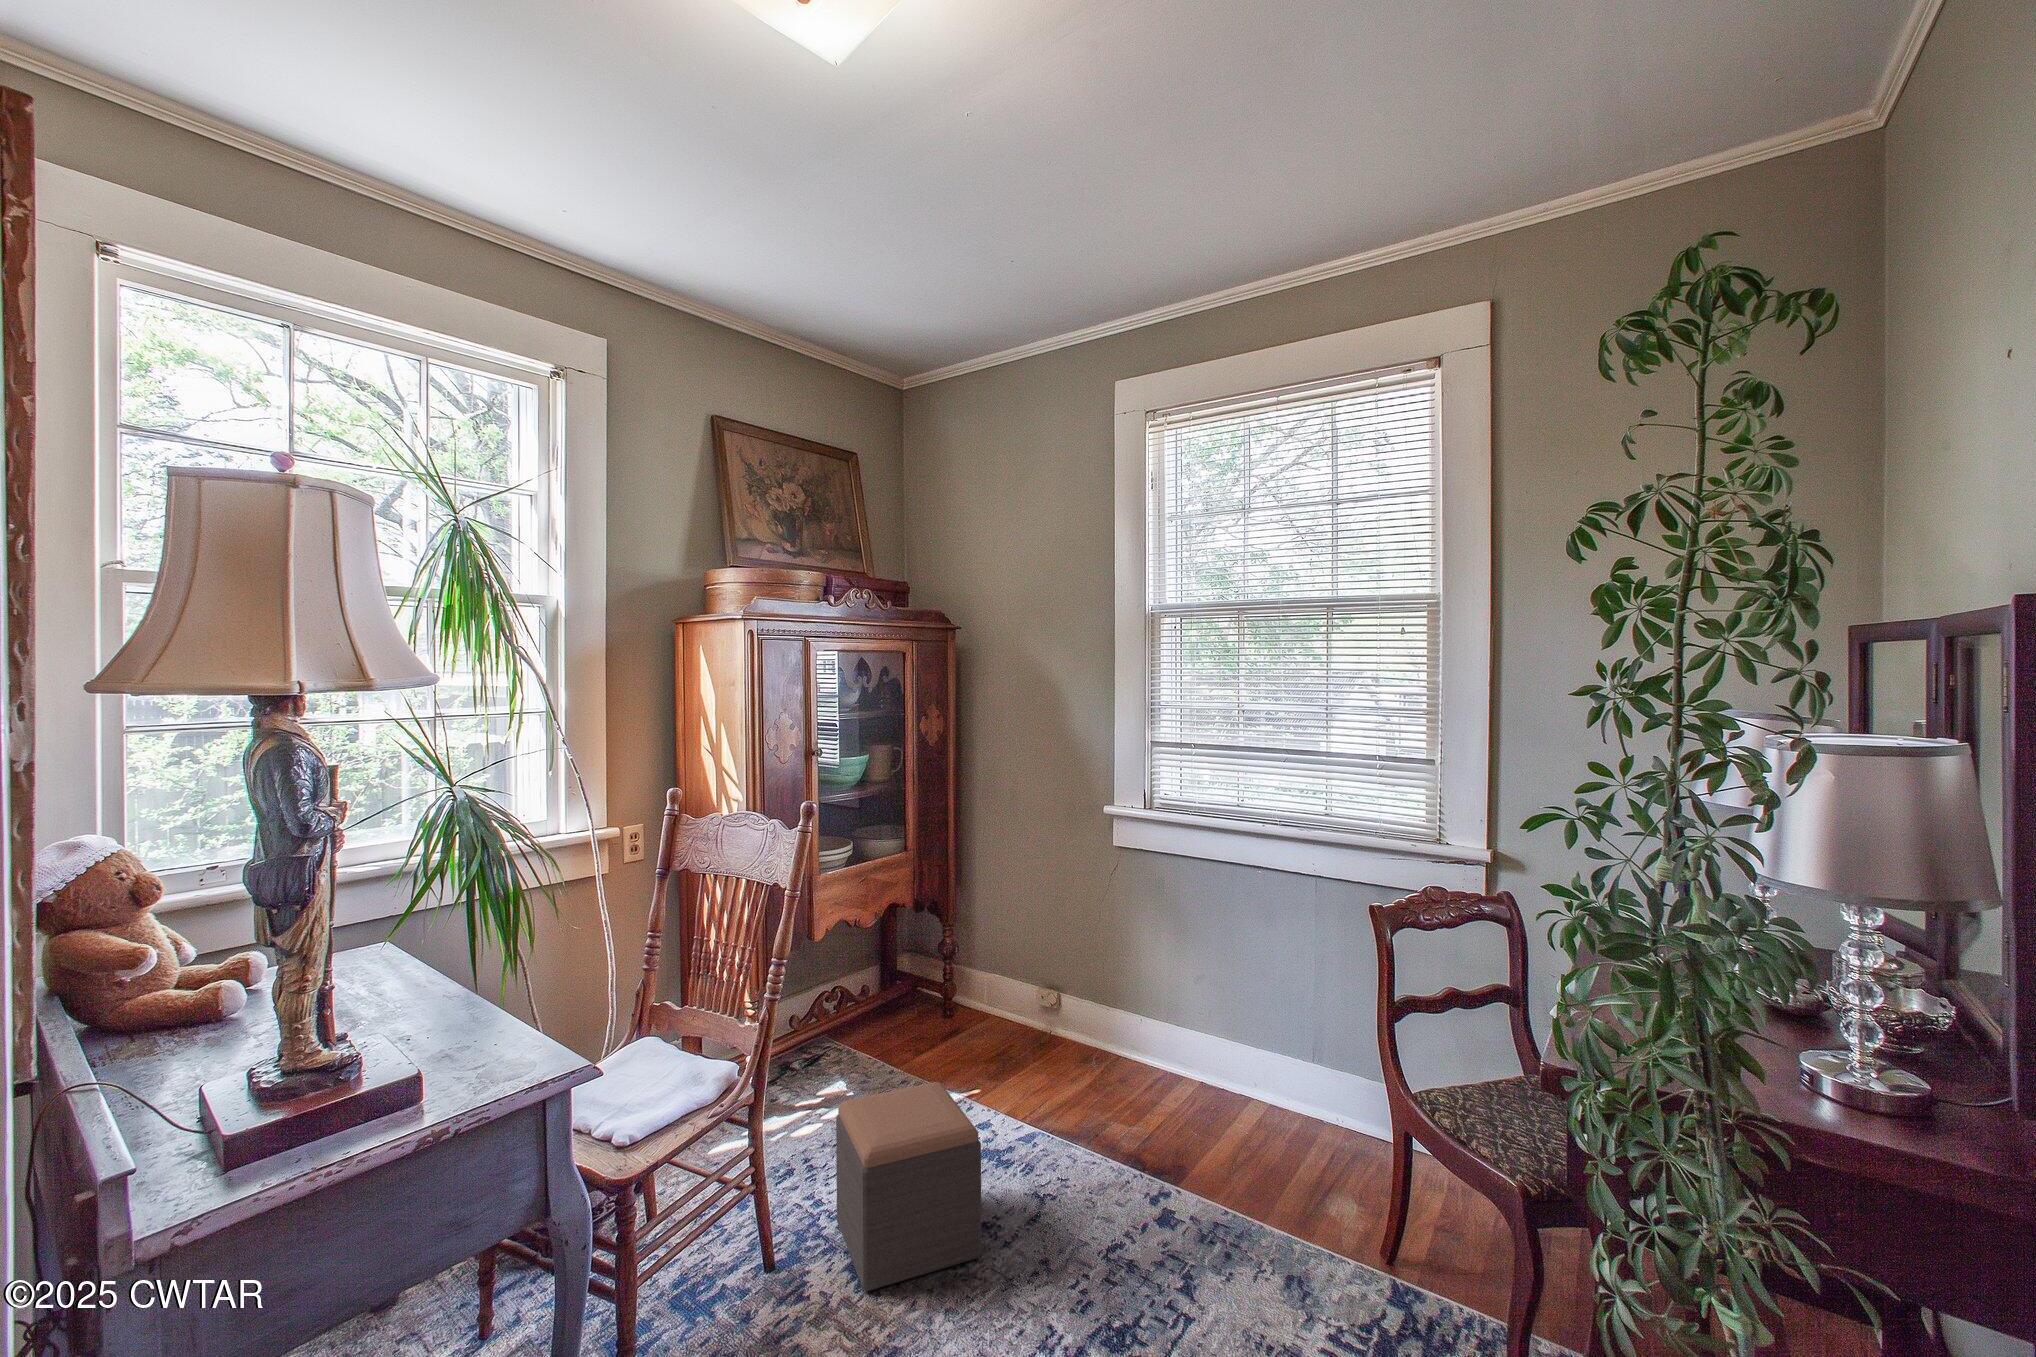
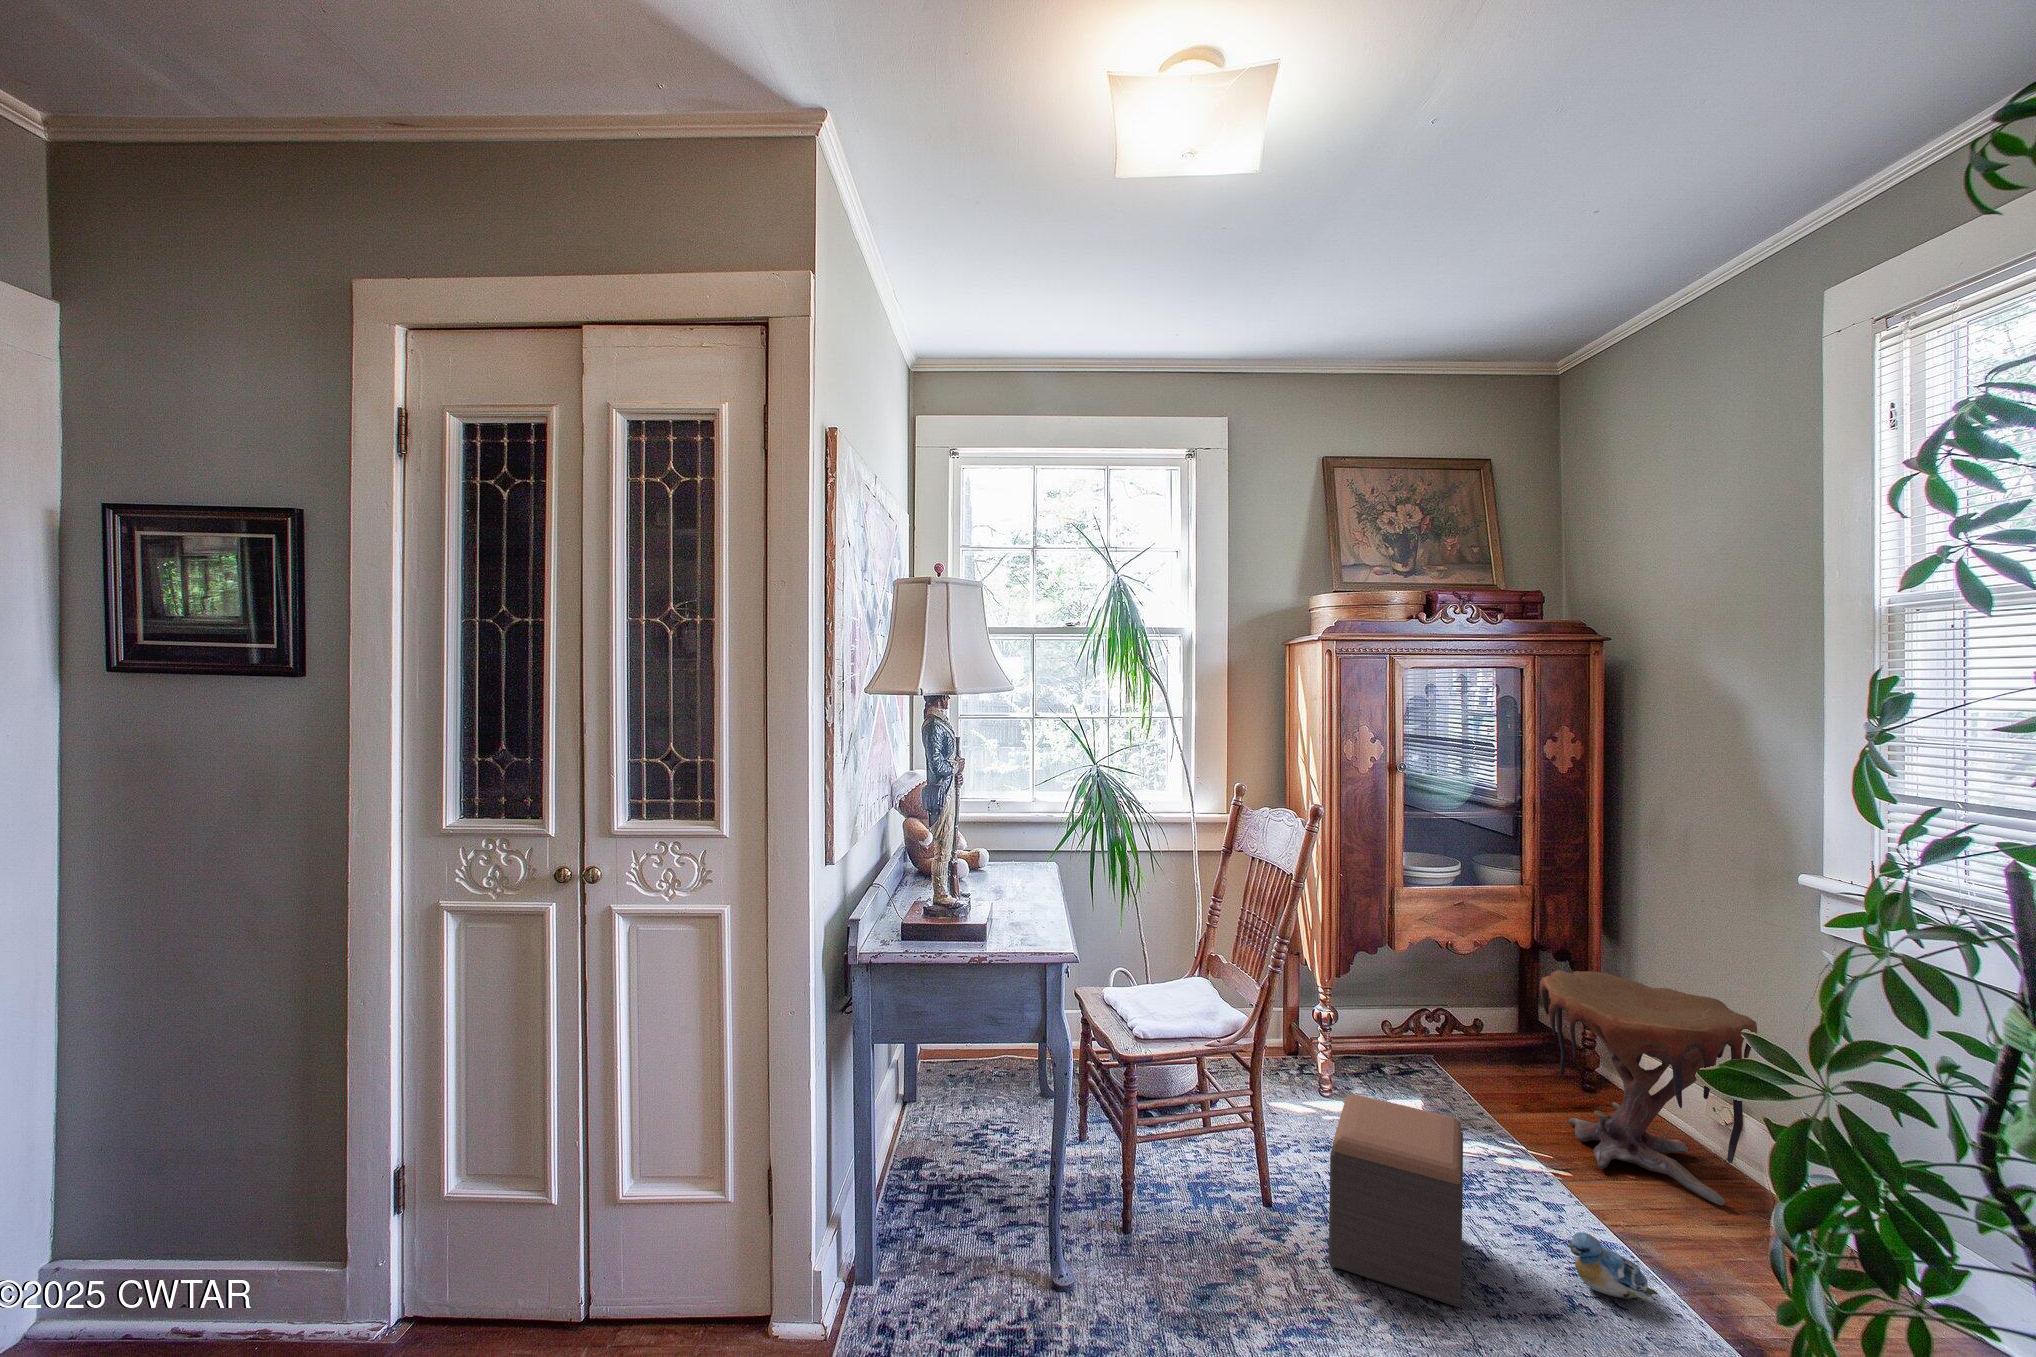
side table: none [931,909,1078,1078] -> present [1540,970,1757,1205]
plush toy: none [1027,1134,1086,1179] -> present [1568,1232,1658,1303]

